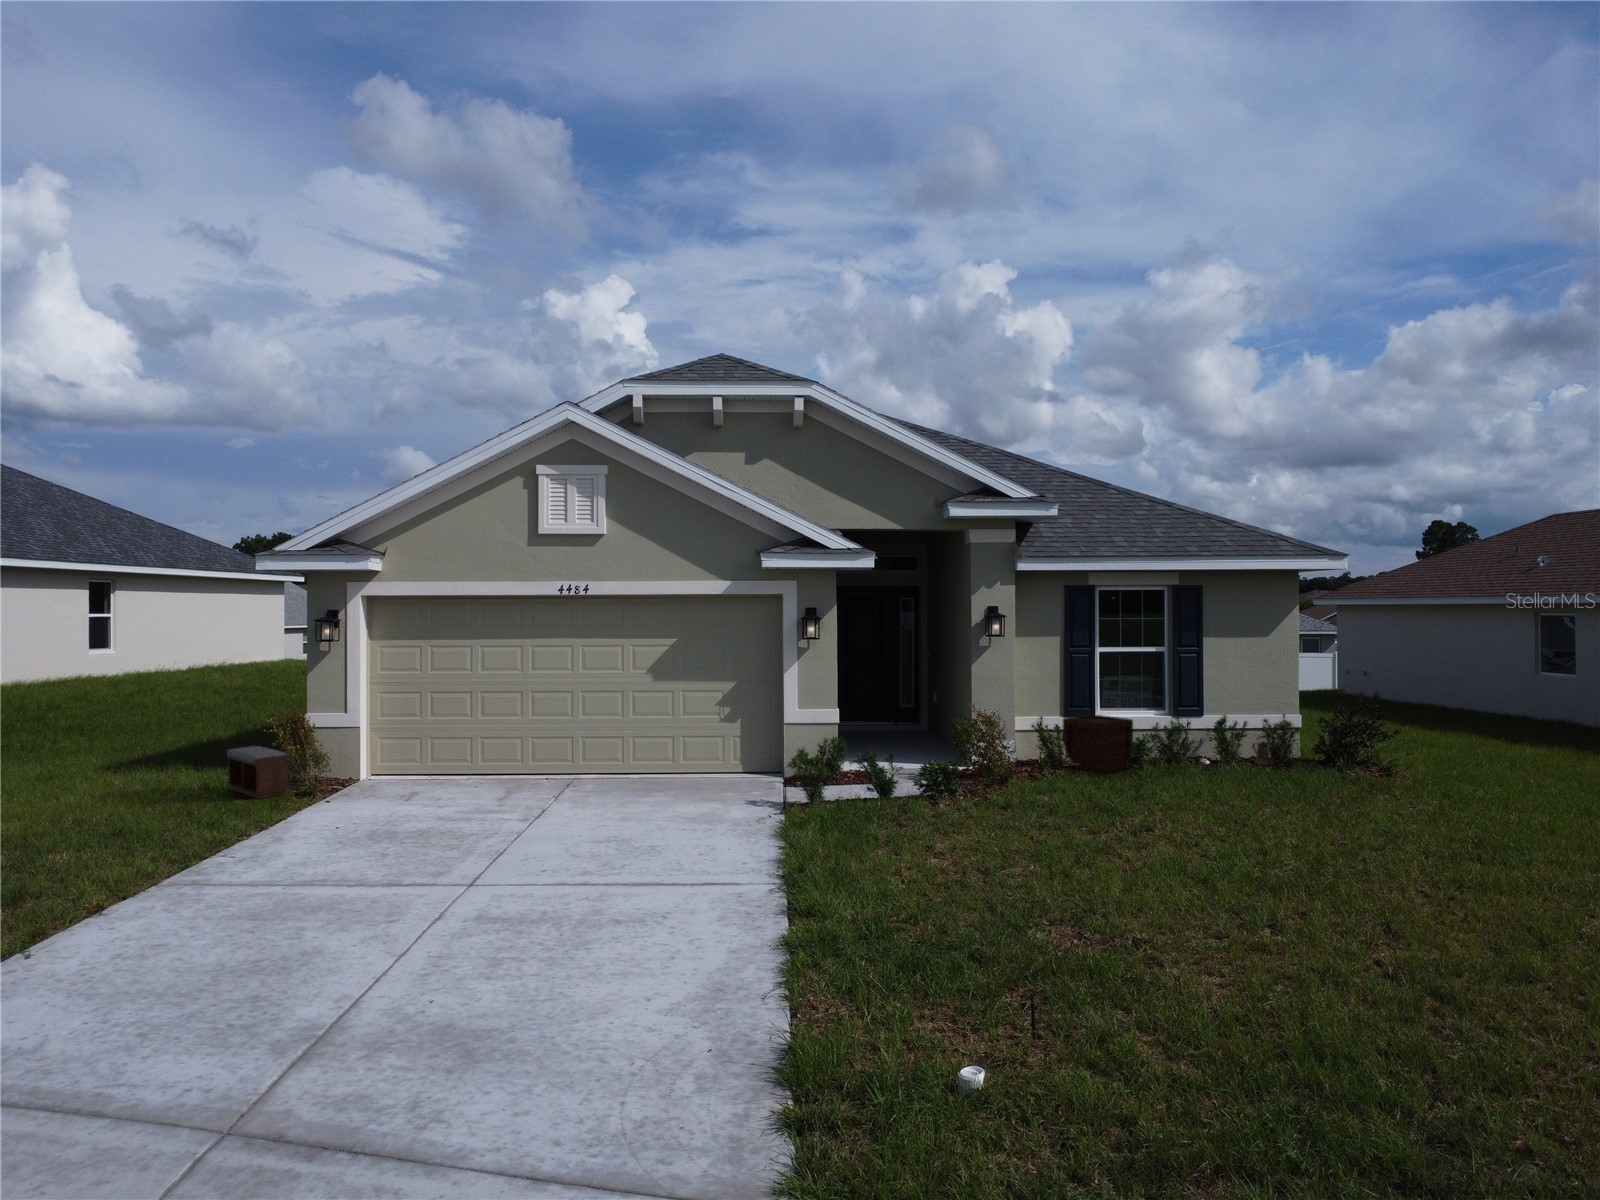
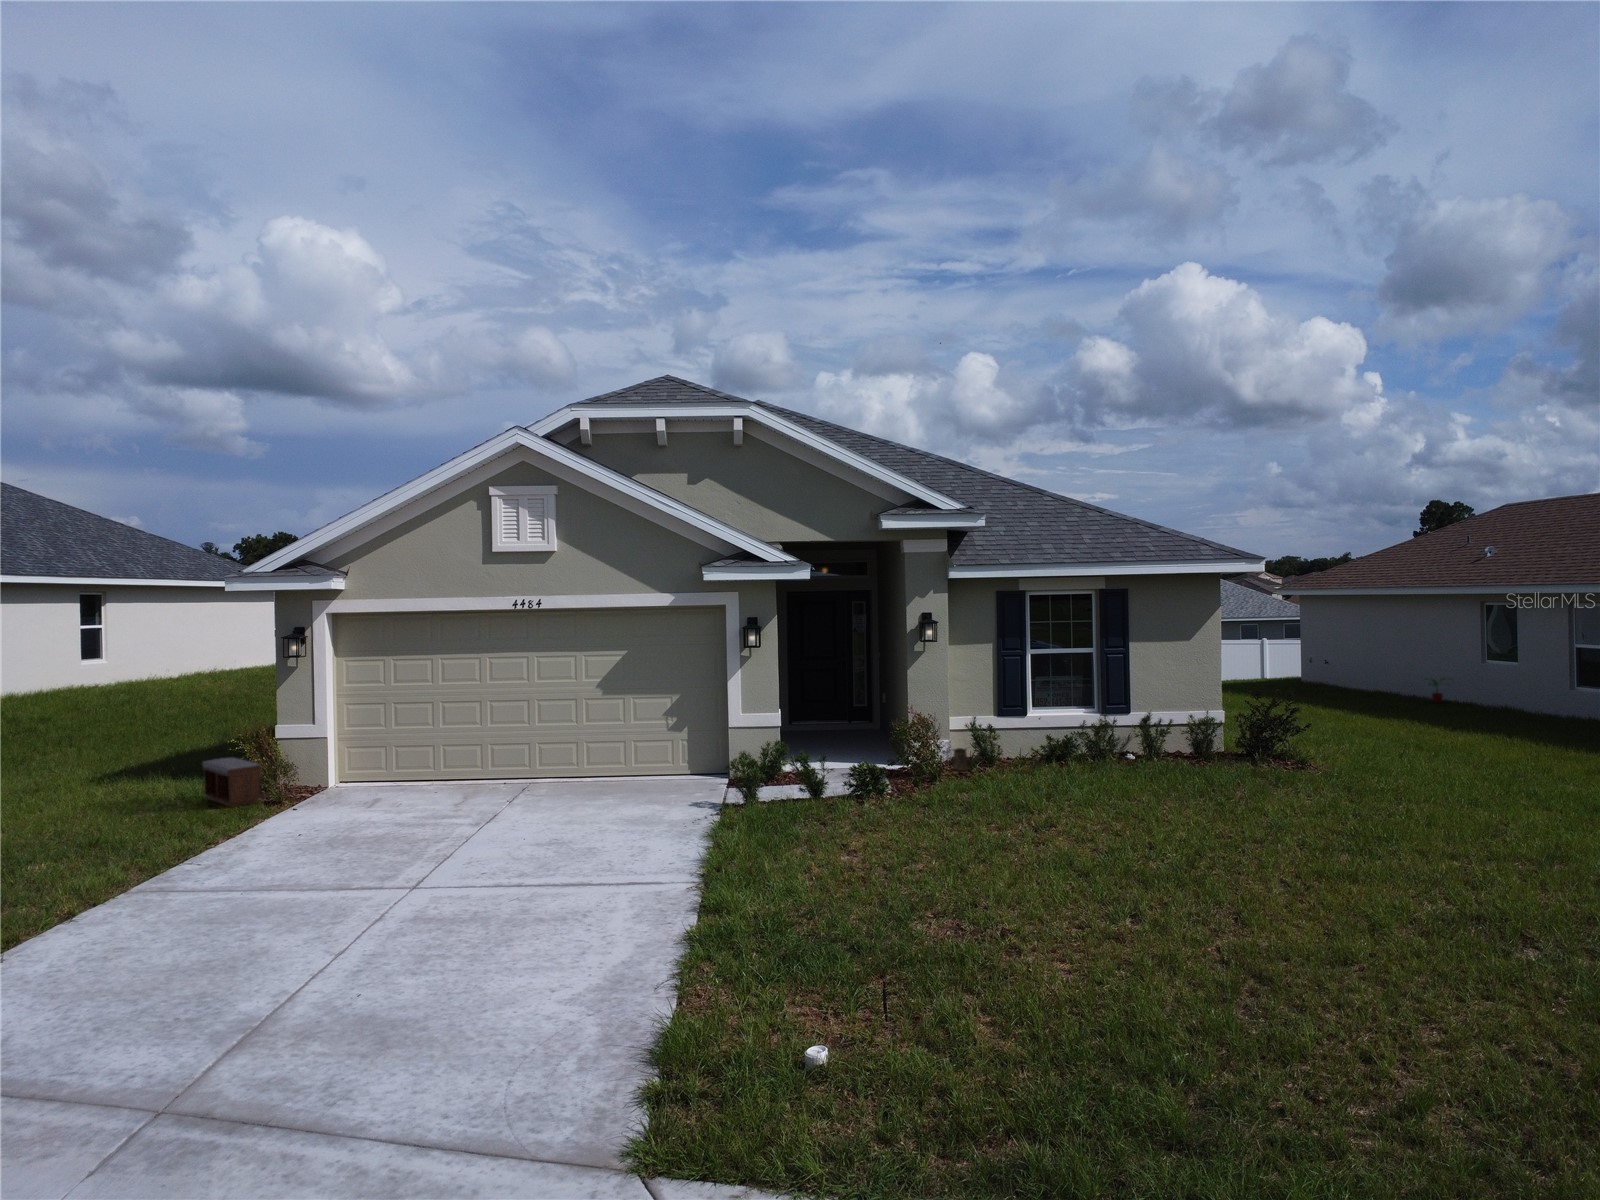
potted plant: none [1487,688,1520,715] -> present [1431,678,1446,703]
wooden crate: present [1062,715,1133,773] -> none [993,713,1060,769]
watering can: present [1252,742,1274,765] -> present [952,748,983,771]

